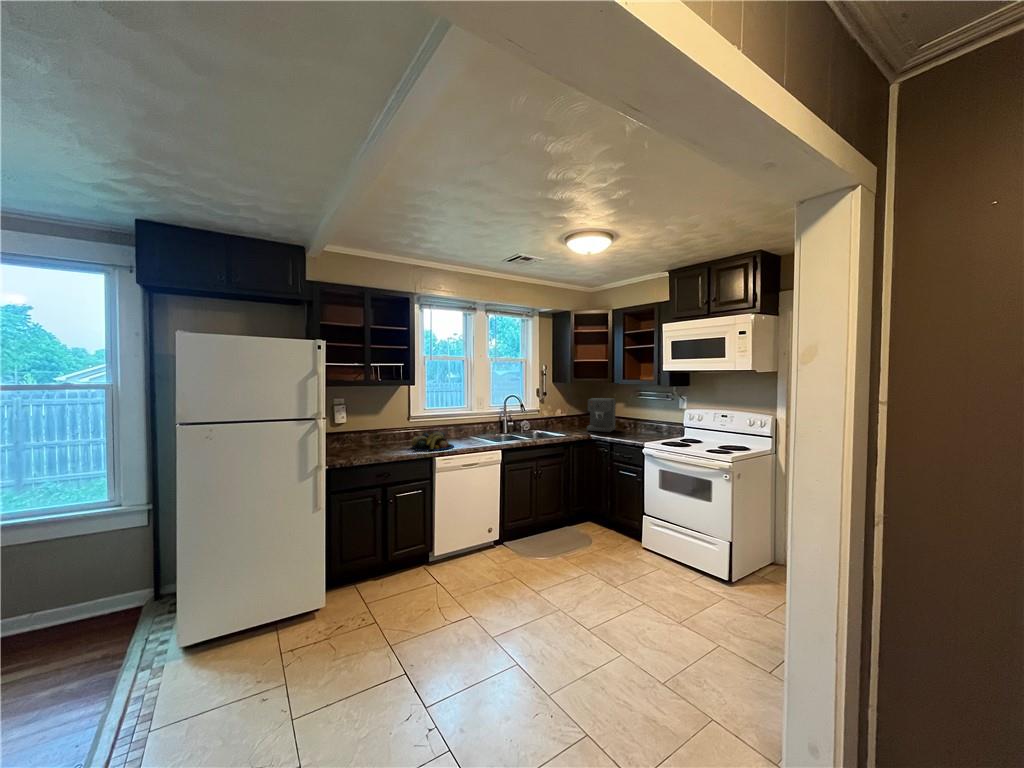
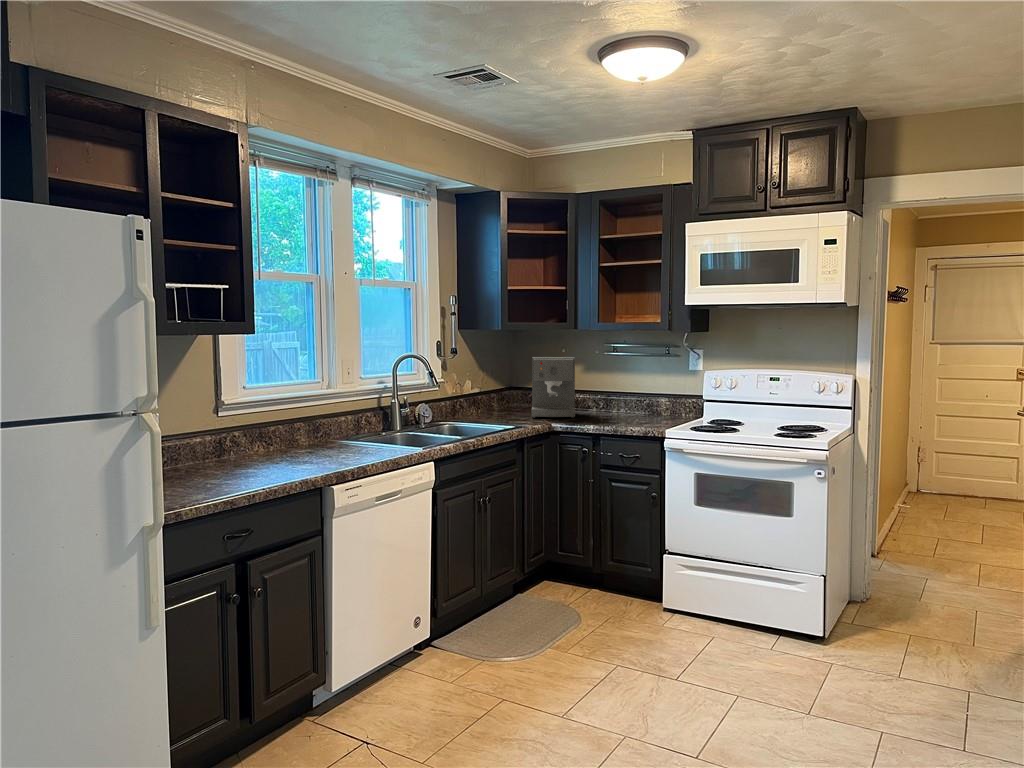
fruit bowl: present [412,431,454,451] -> none [256,431,350,473]

